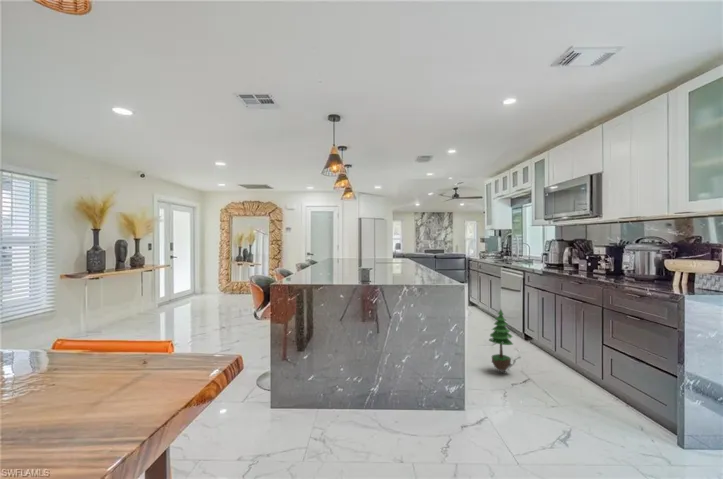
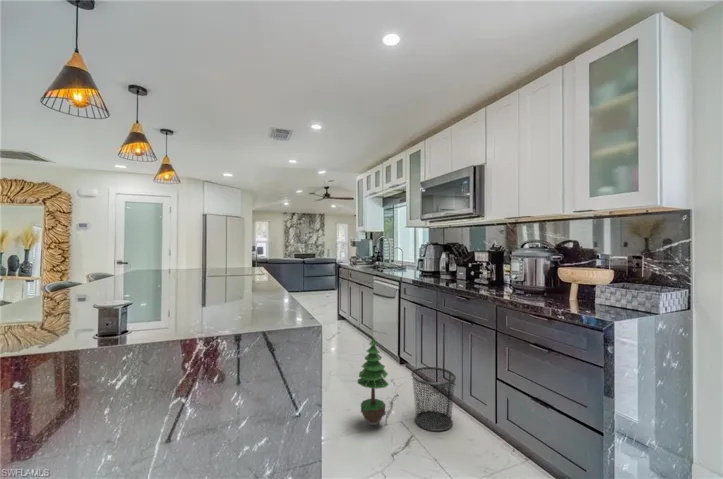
trash can: none [532,336,571,383] -> present [411,367,456,431]

